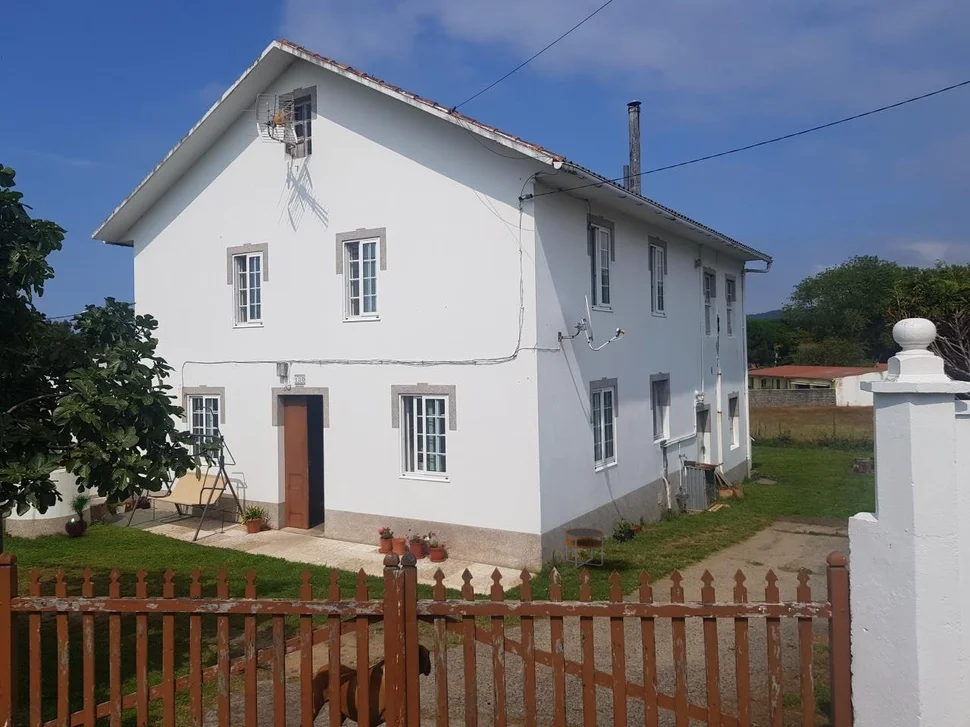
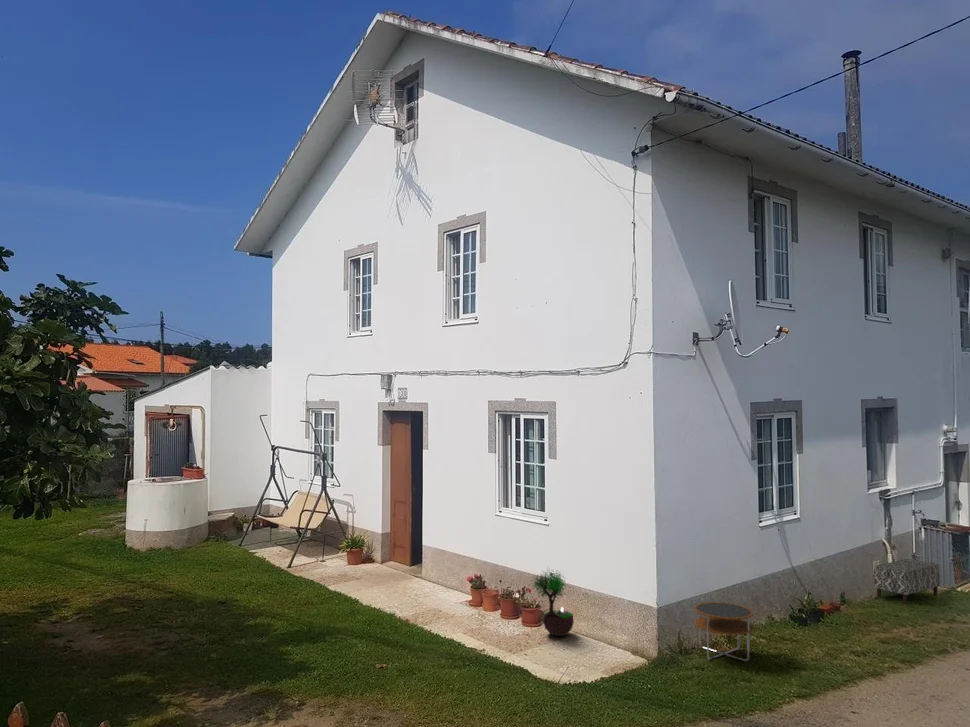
bench: none [659,490,699,522] -> present [874,559,940,604]
potted tree: present [65,495,91,536] -> present [534,572,573,636]

